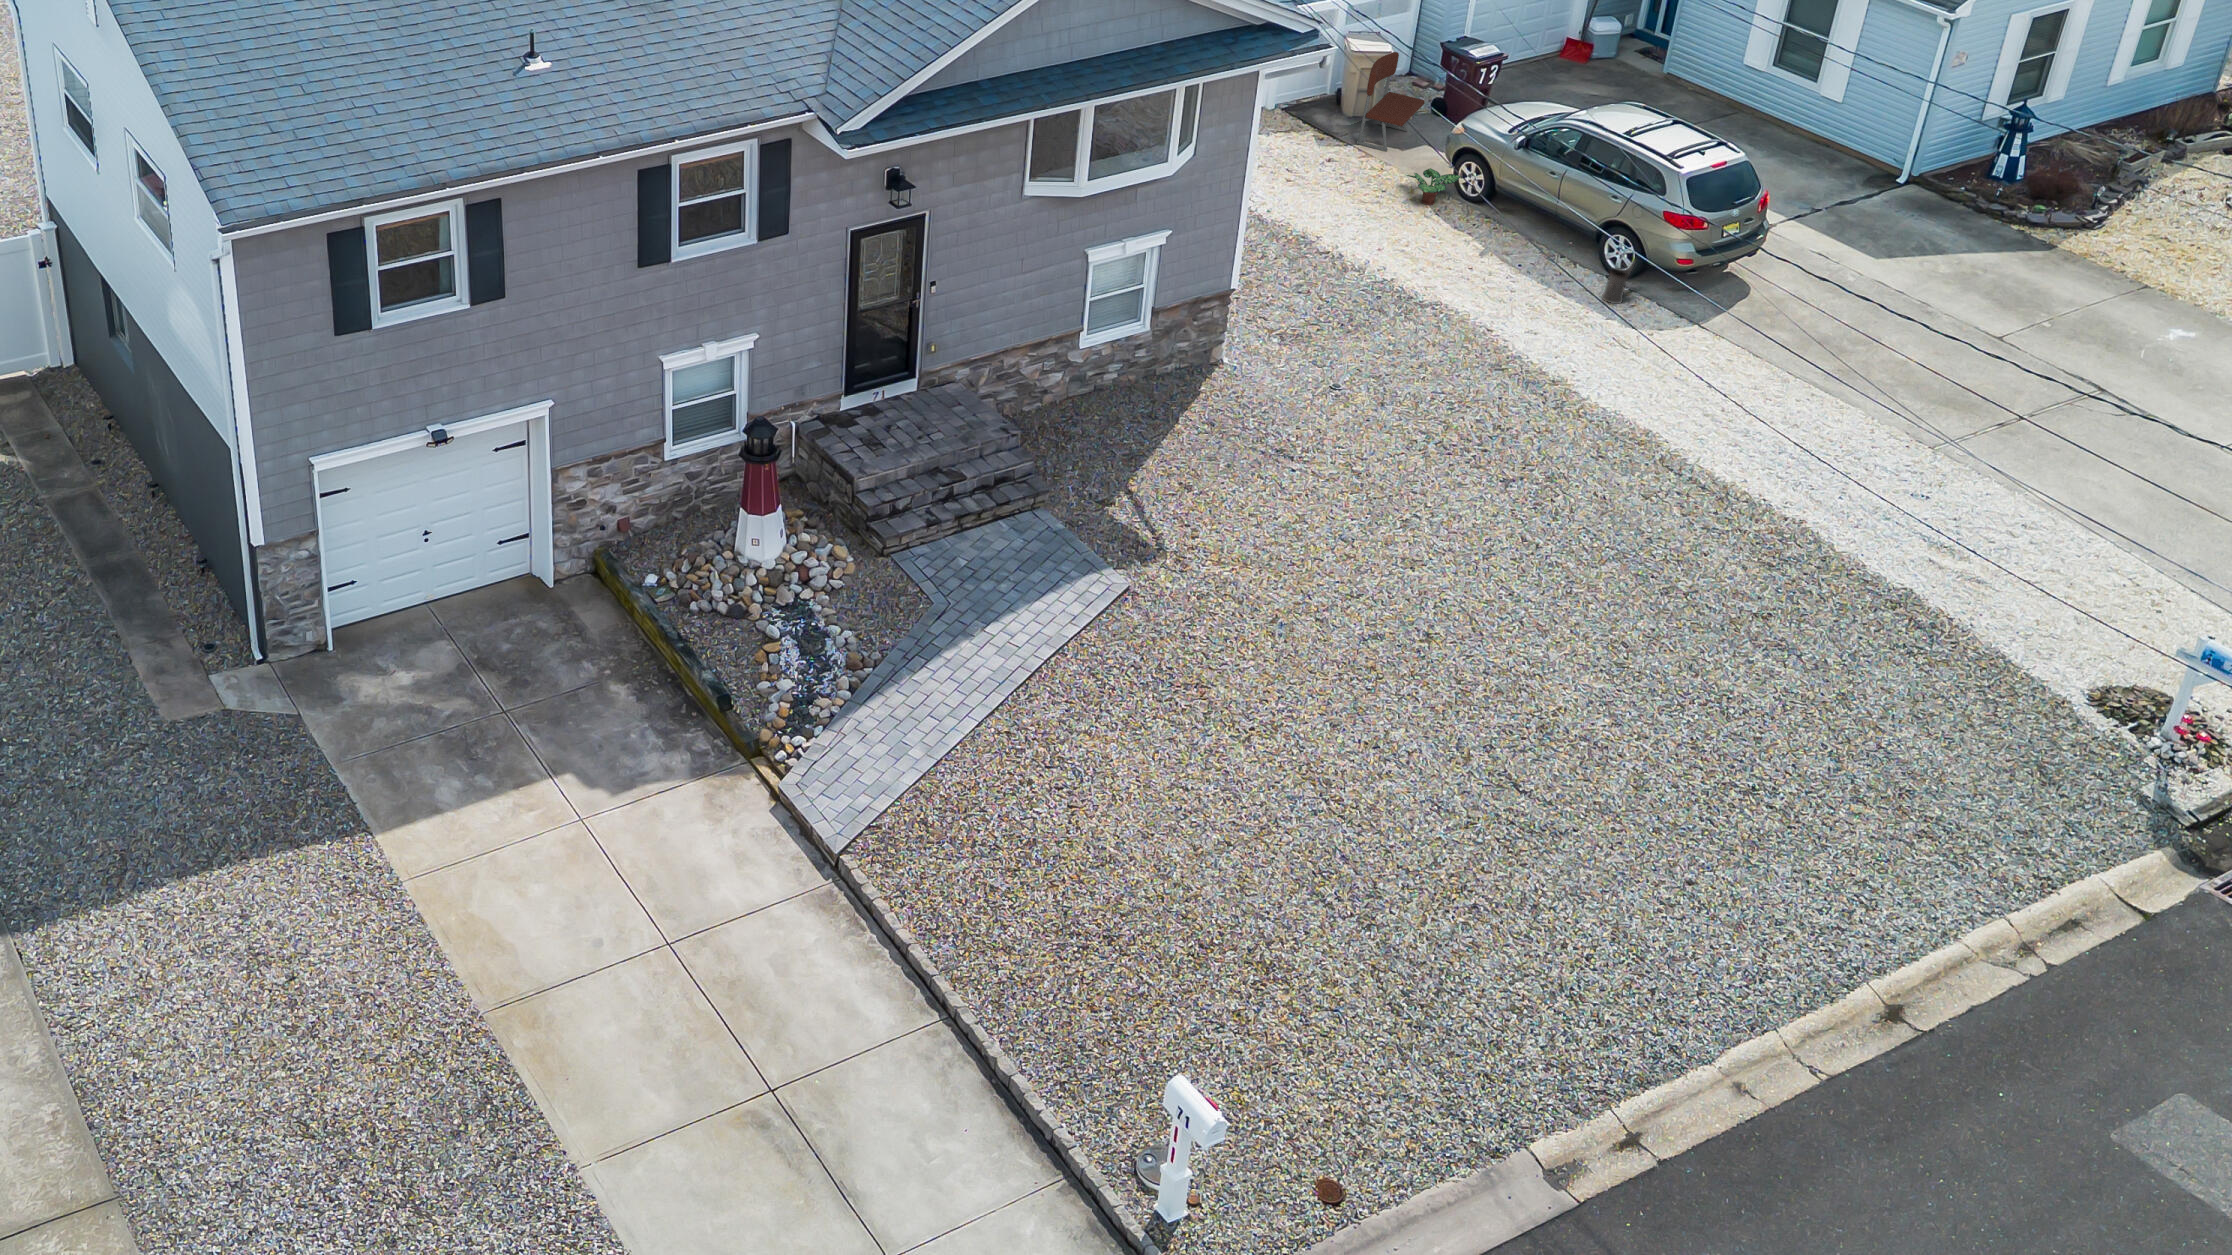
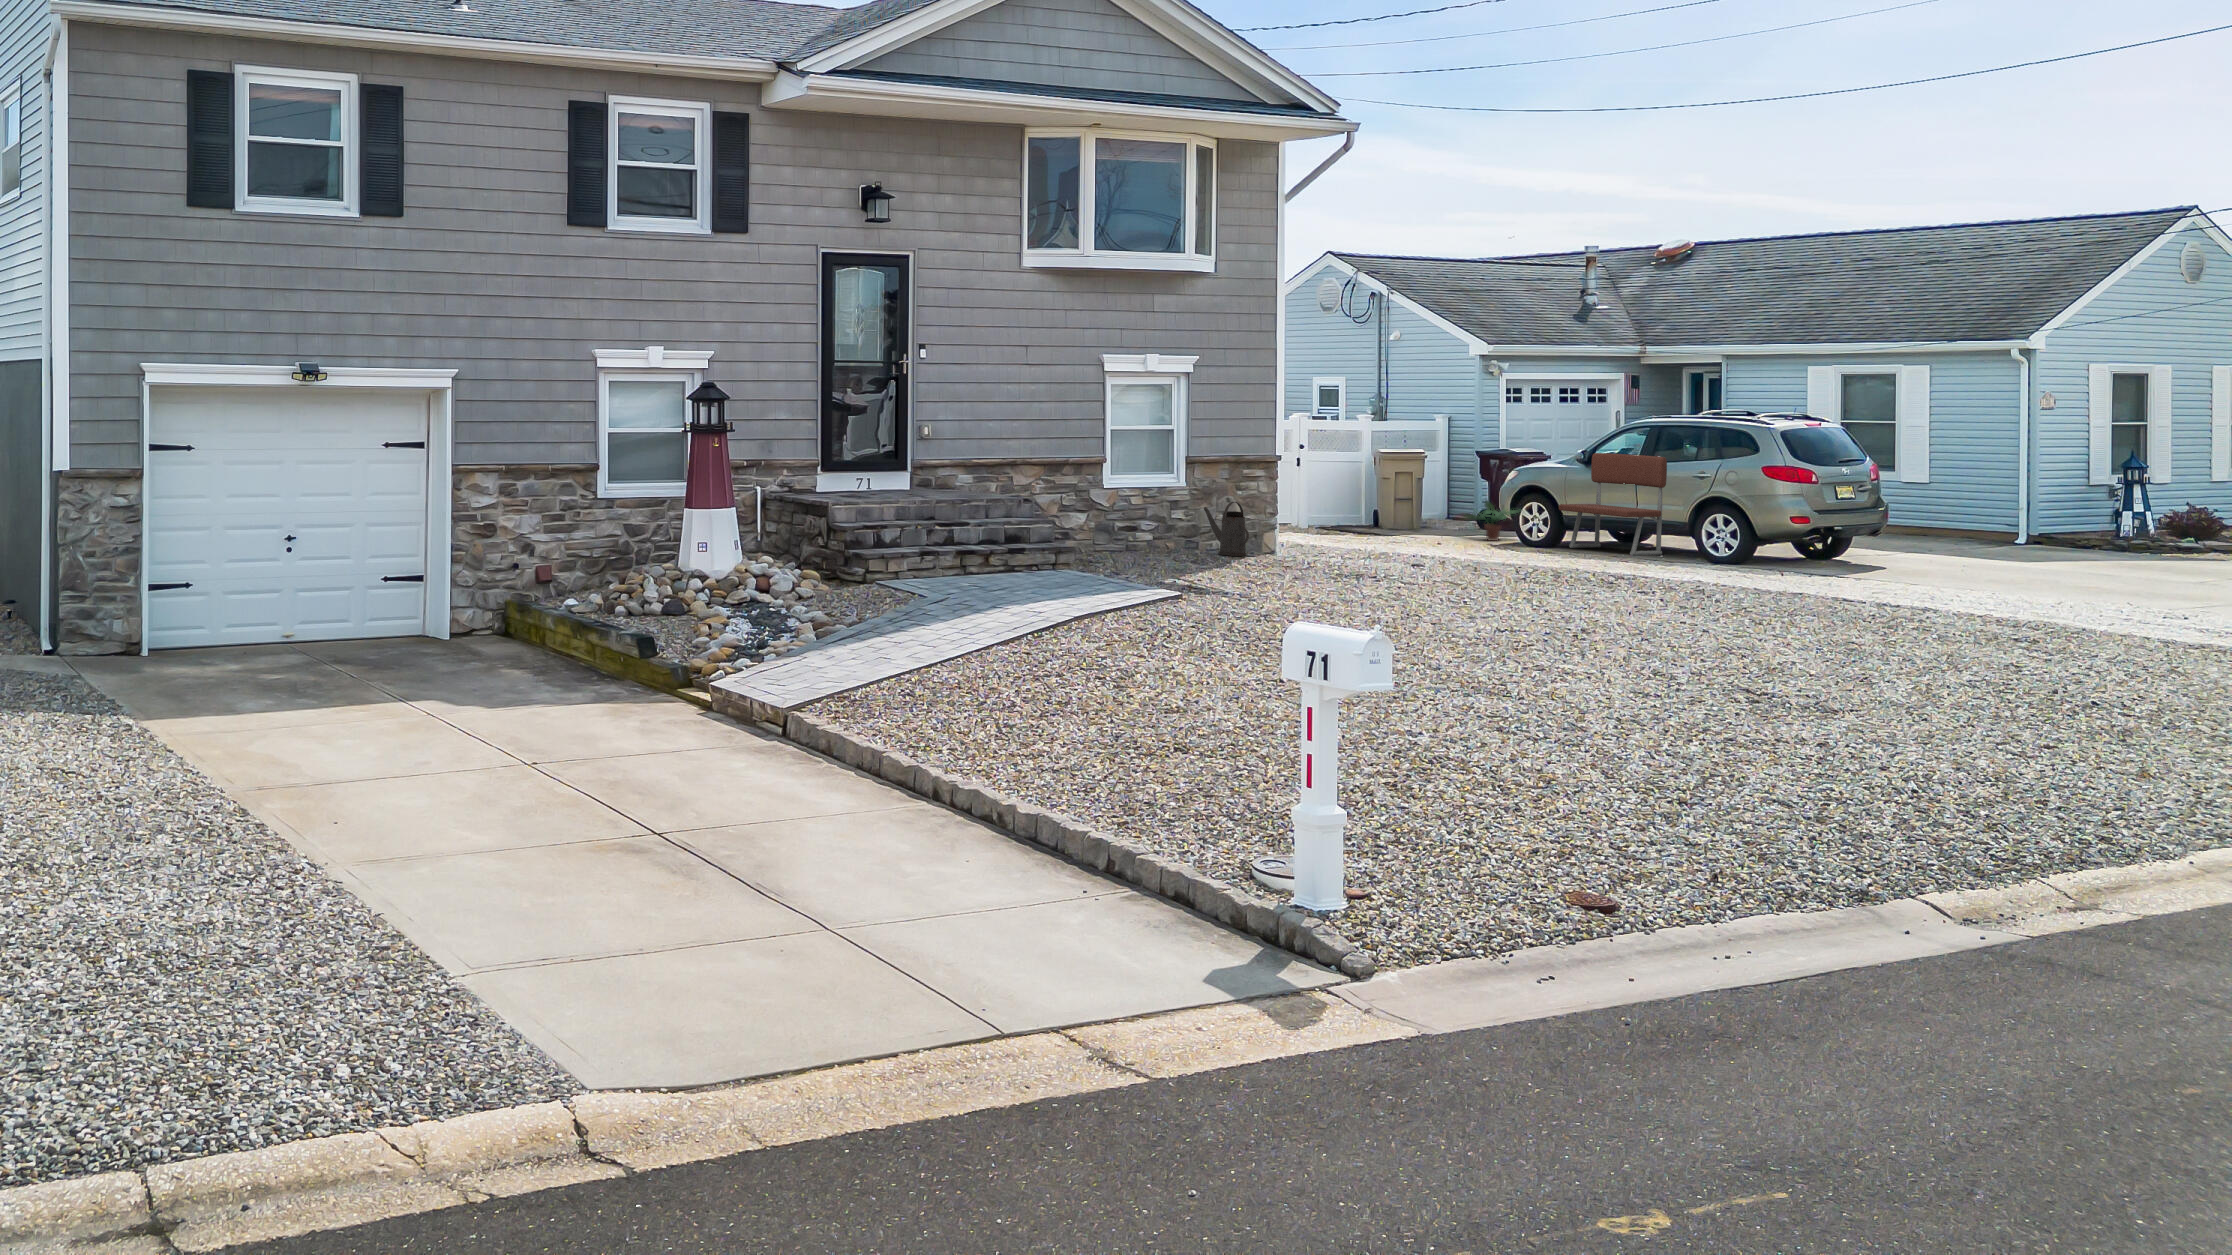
bench: present [1357,52,1425,152] -> present [1559,453,1667,555]
watering can: present [1602,261,1635,304] -> present [1204,502,1249,556]

